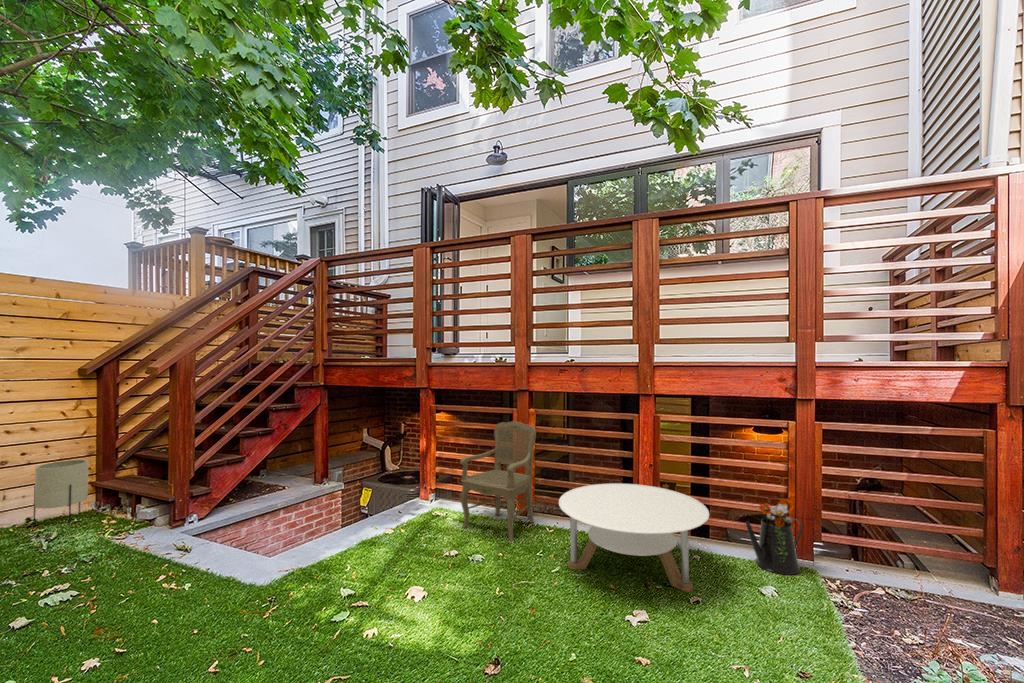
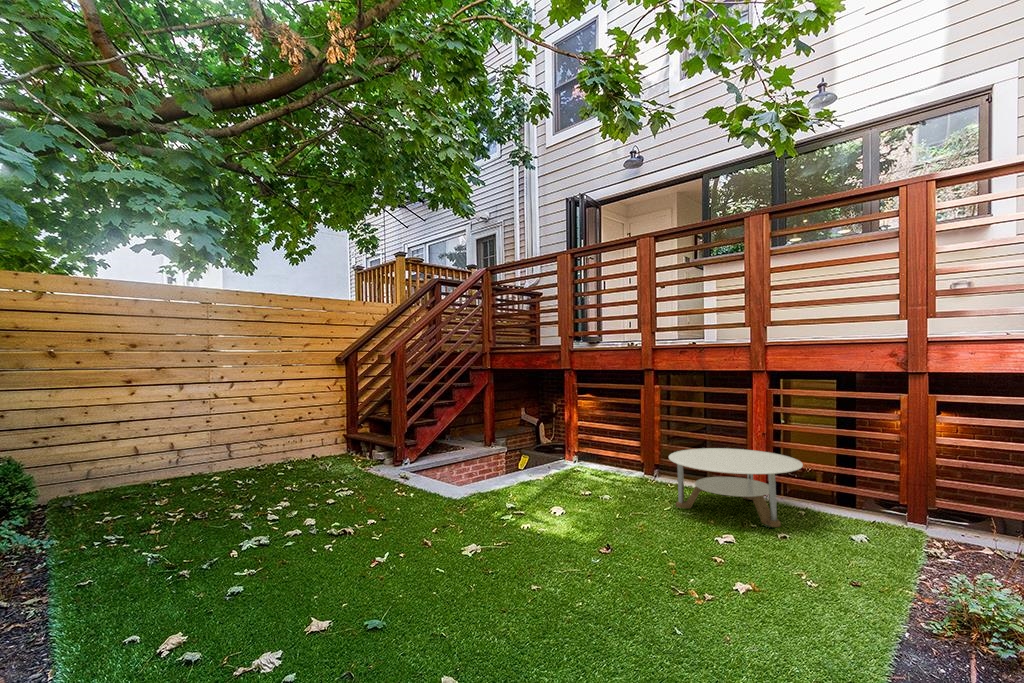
armchair: present [460,421,536,541] -> none [593,396,659,490]
planter: present [33,460,88,525] -> none [318,418,345,458]
watering can: present [746,499,802,575] -> none [845,461,909,529]

